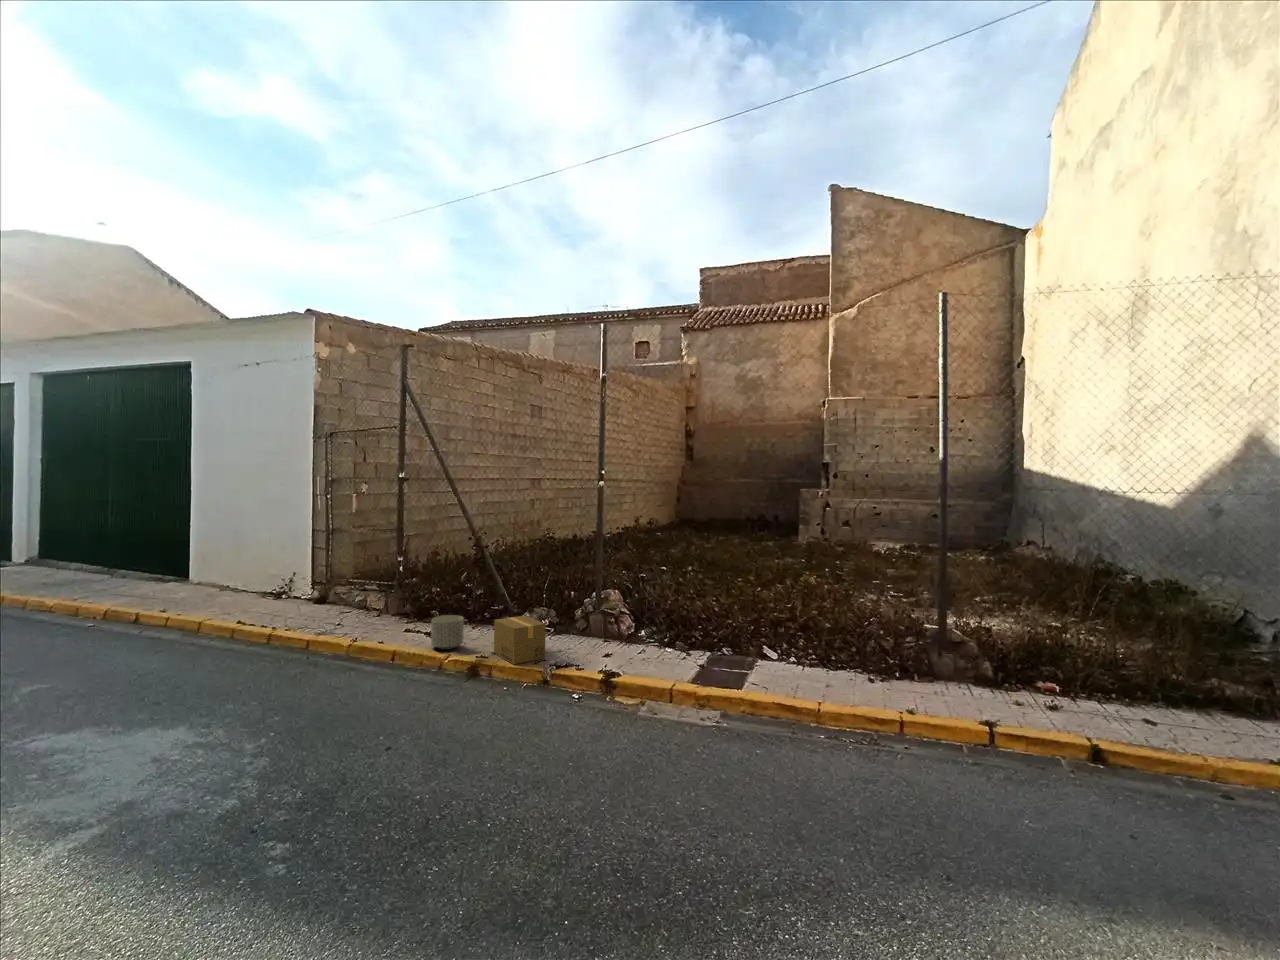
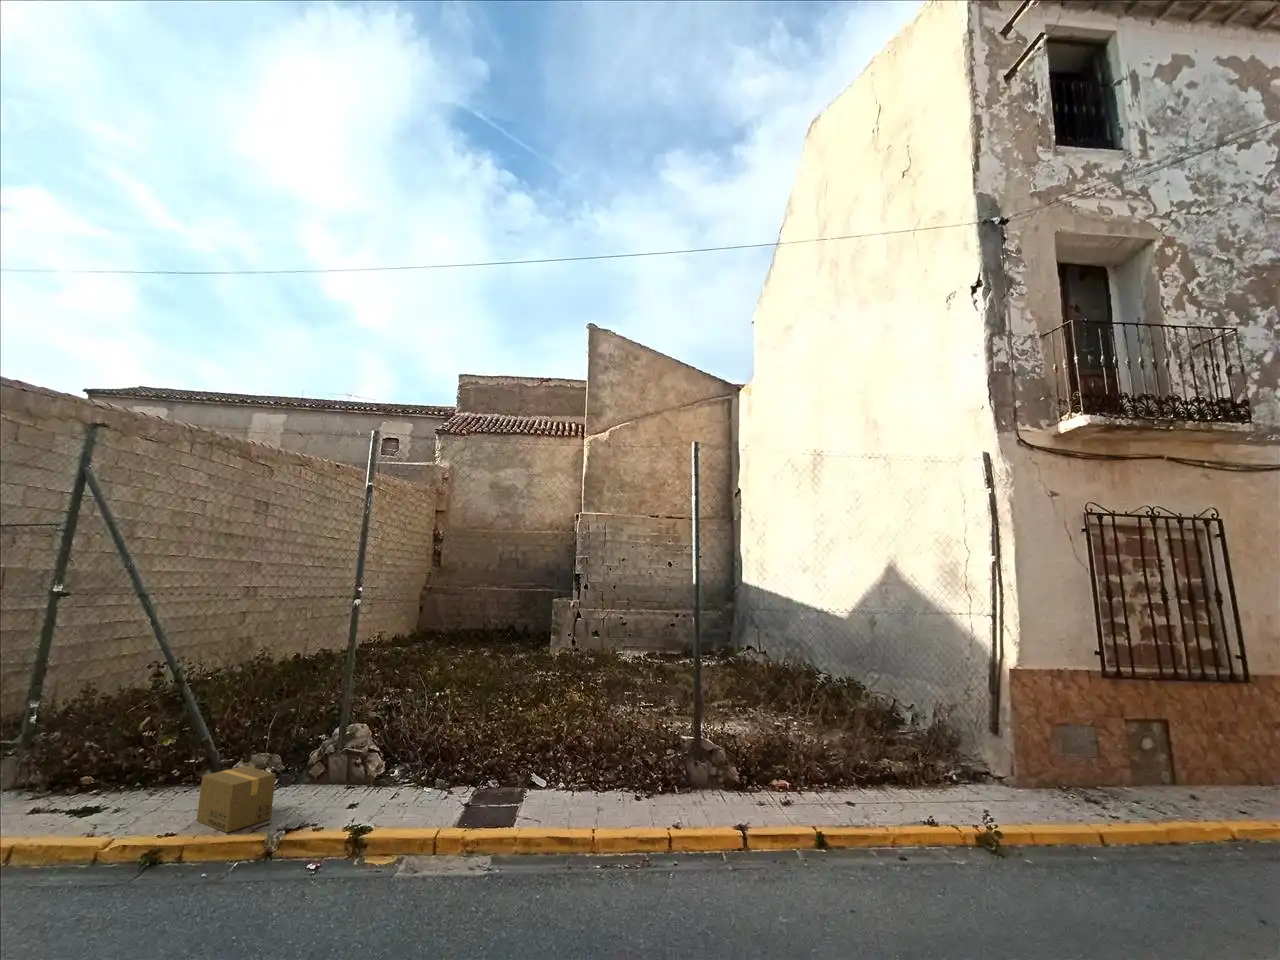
planter: present [431,615,464,650] -> none [101,775,157,825]

